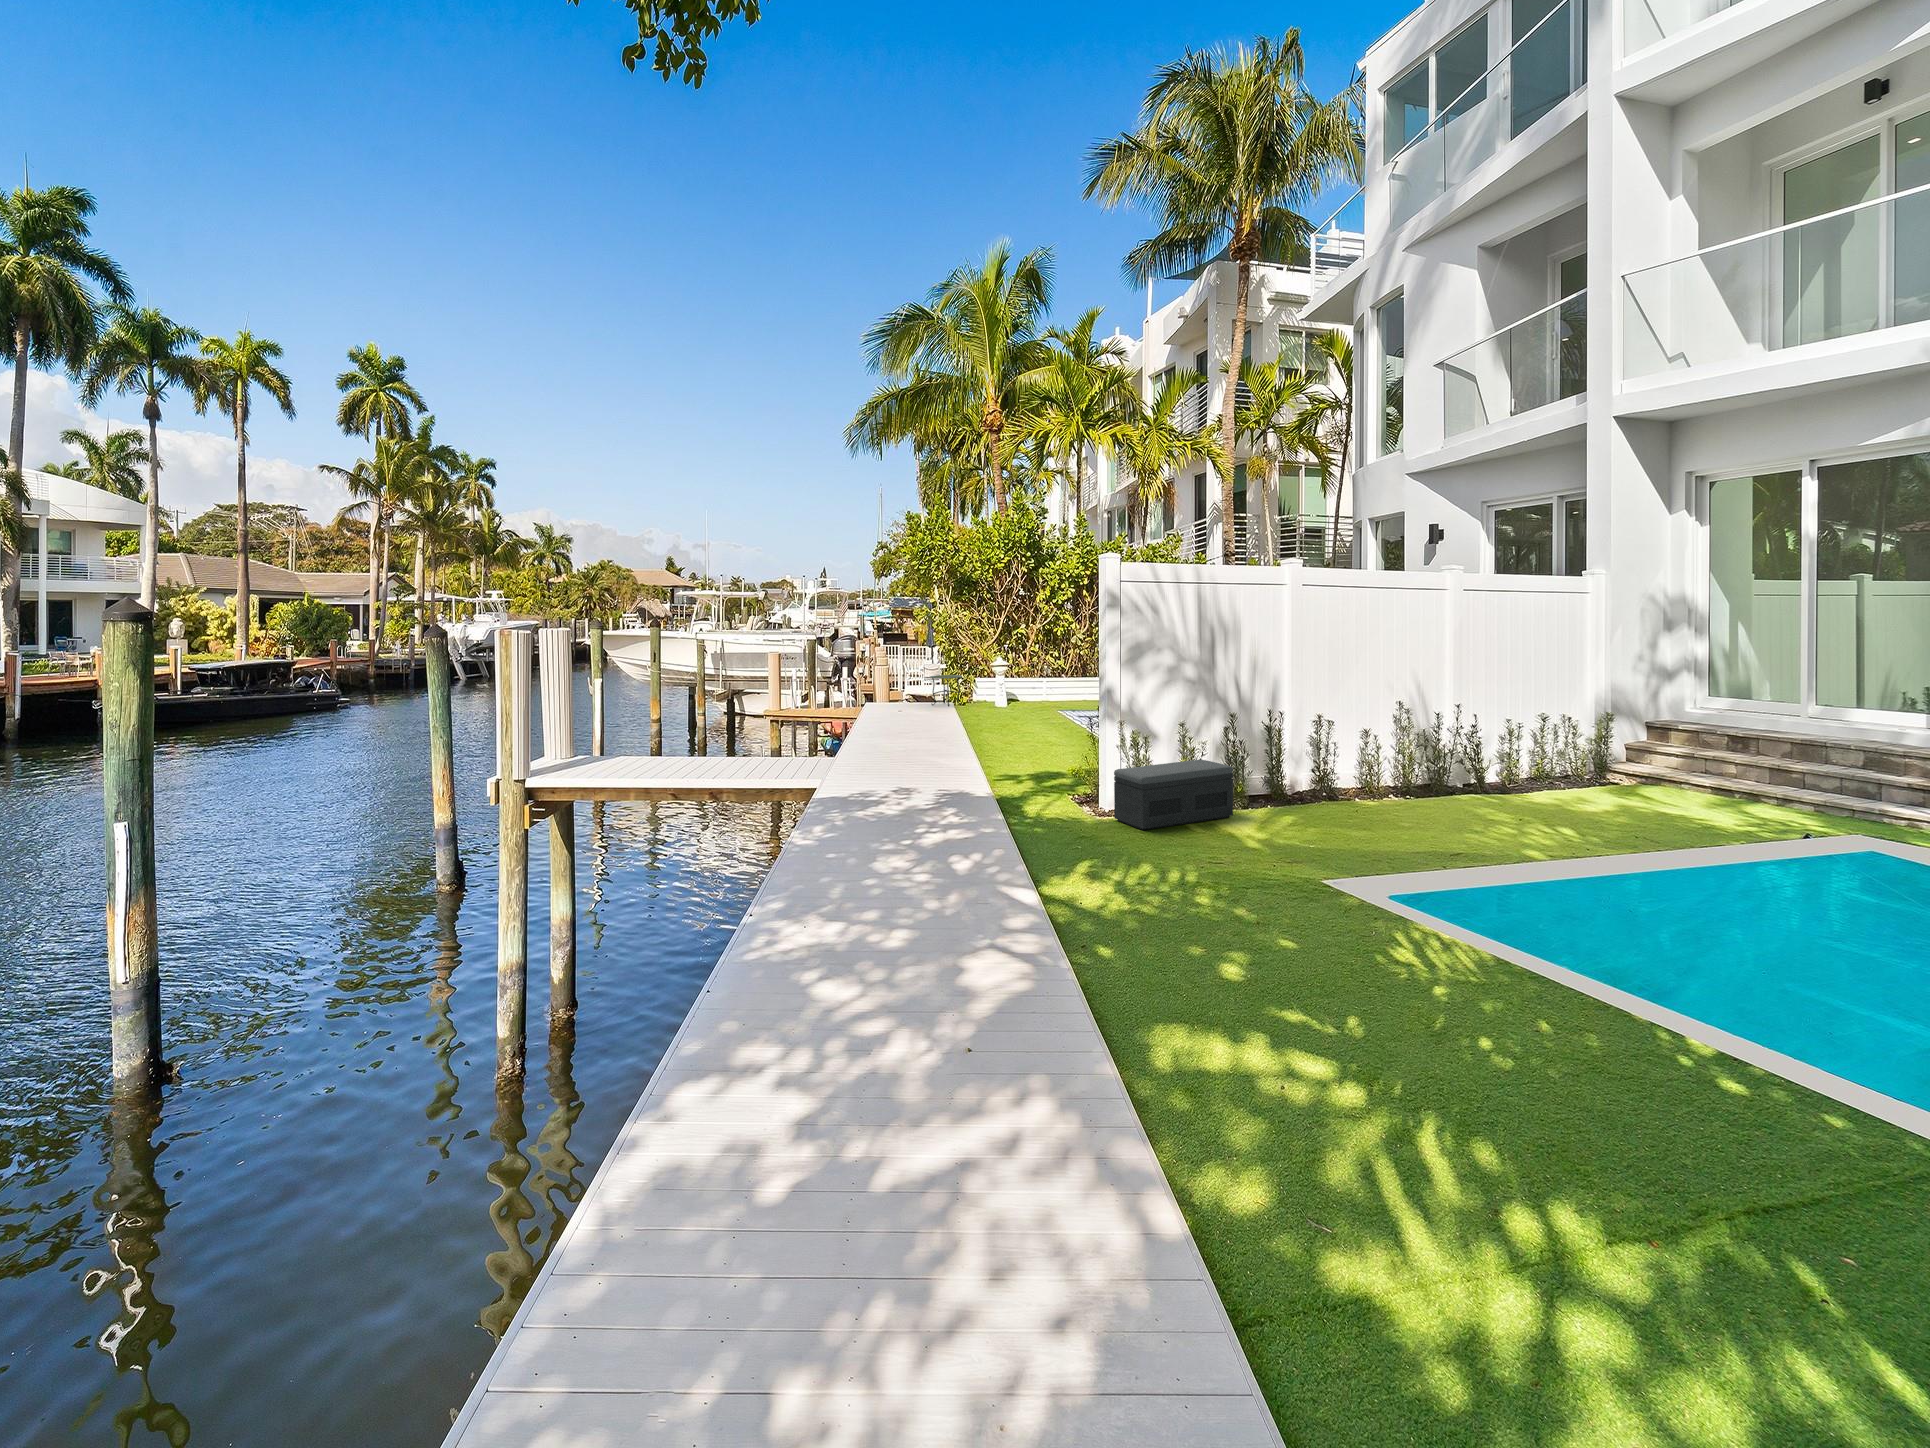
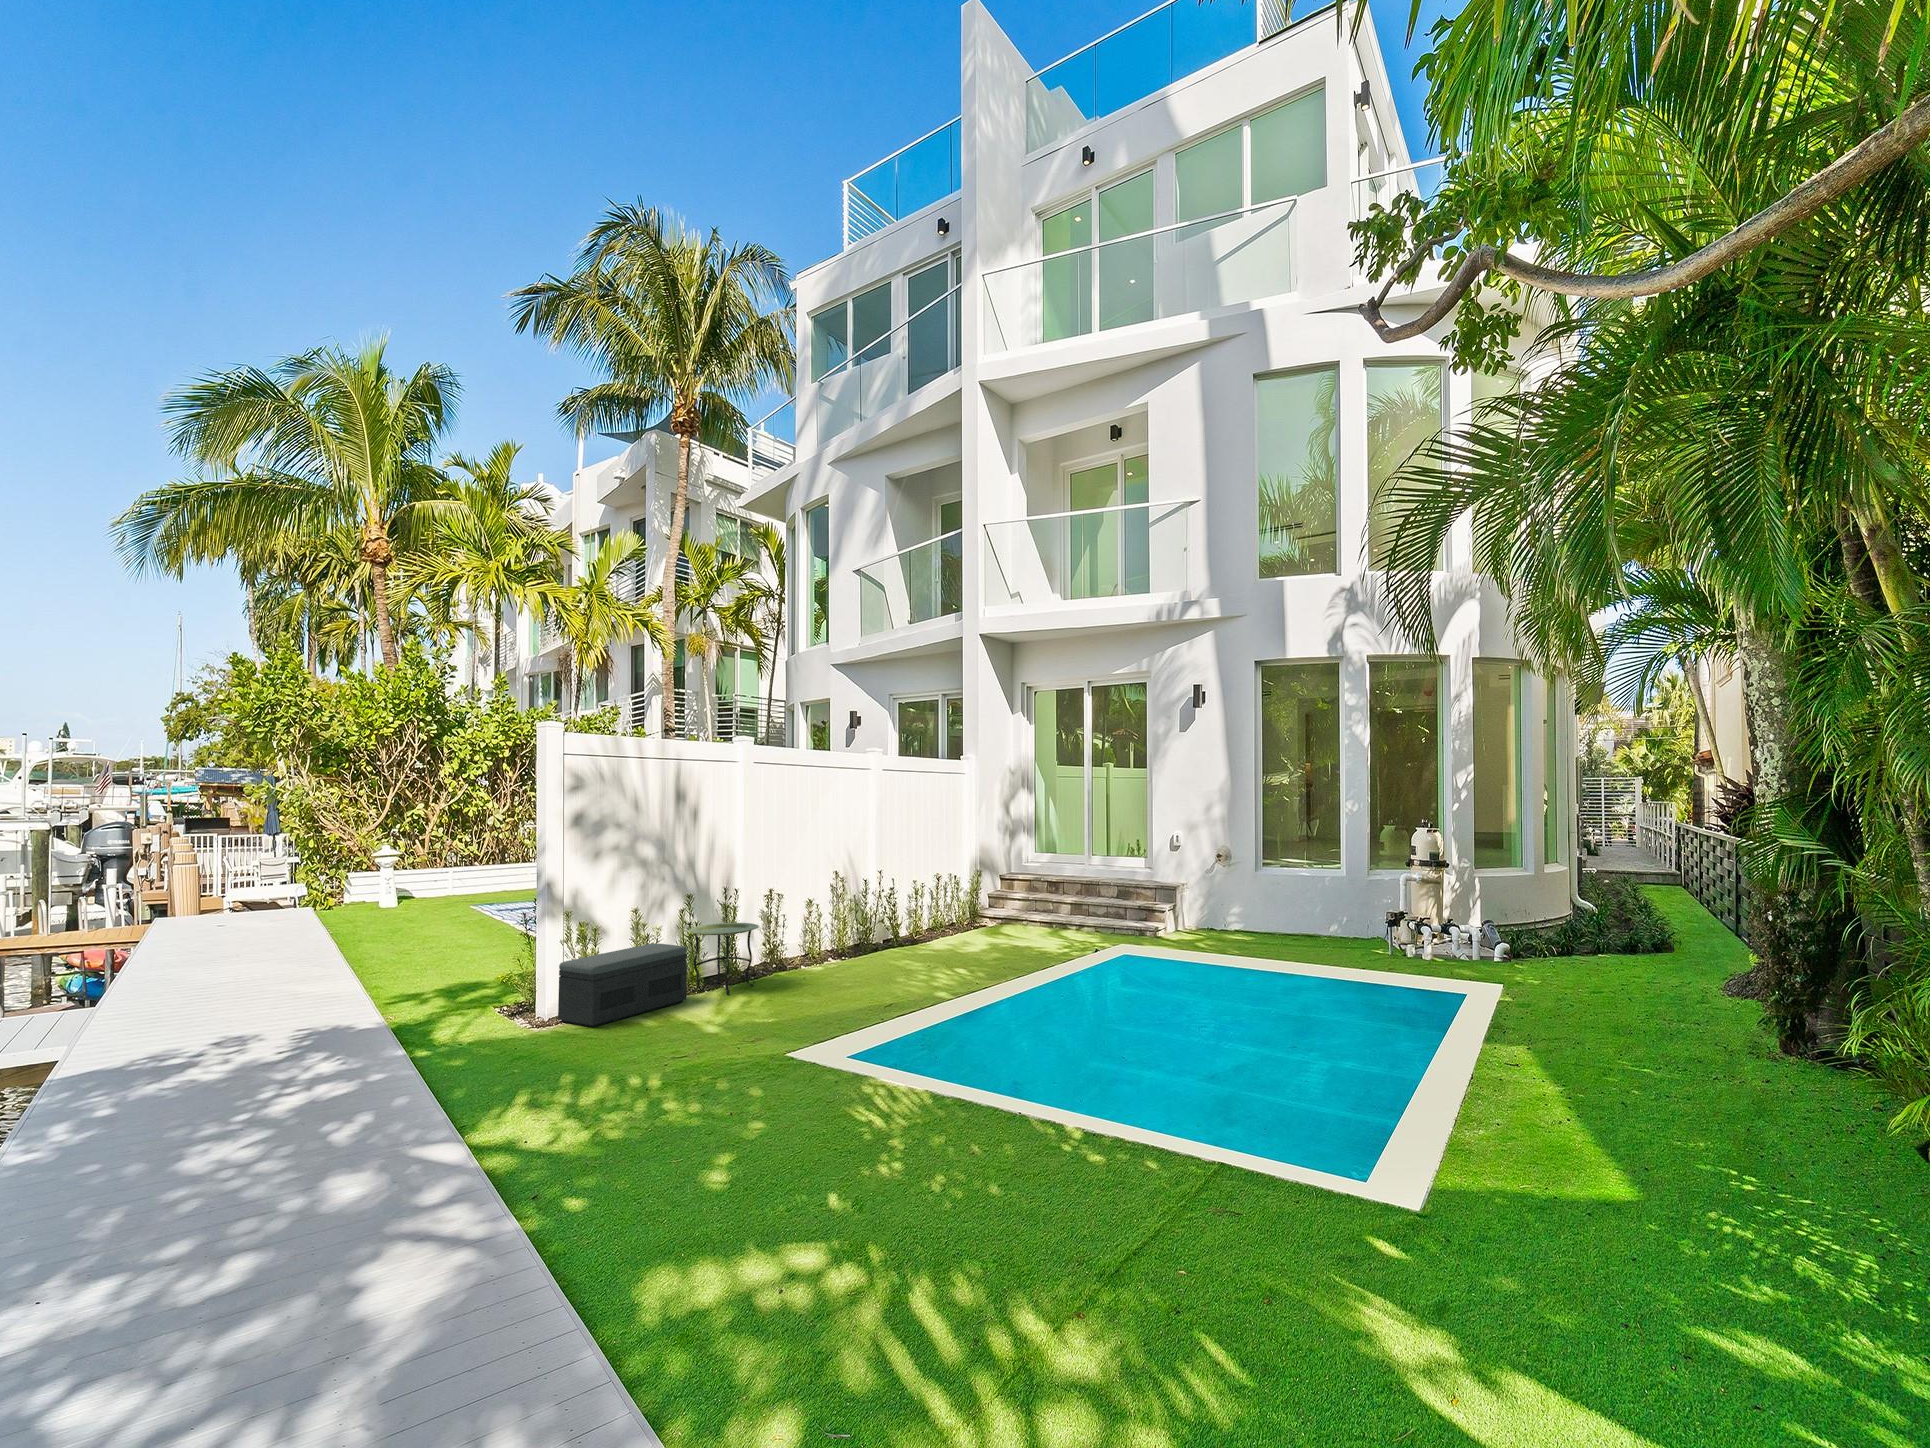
side table: present [930,675,962,706] -> present [689,923,758,995]

